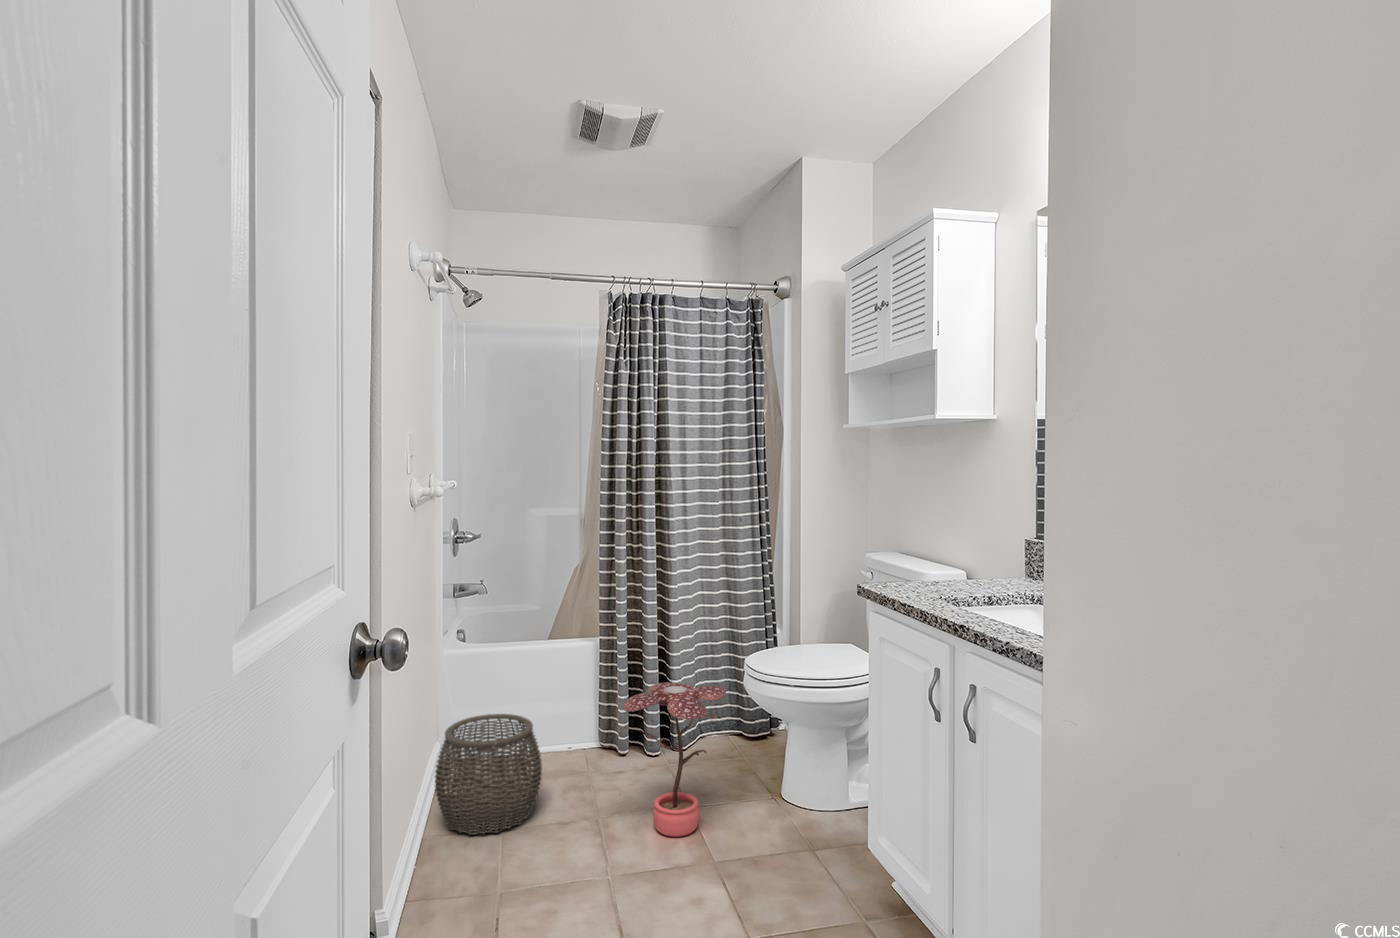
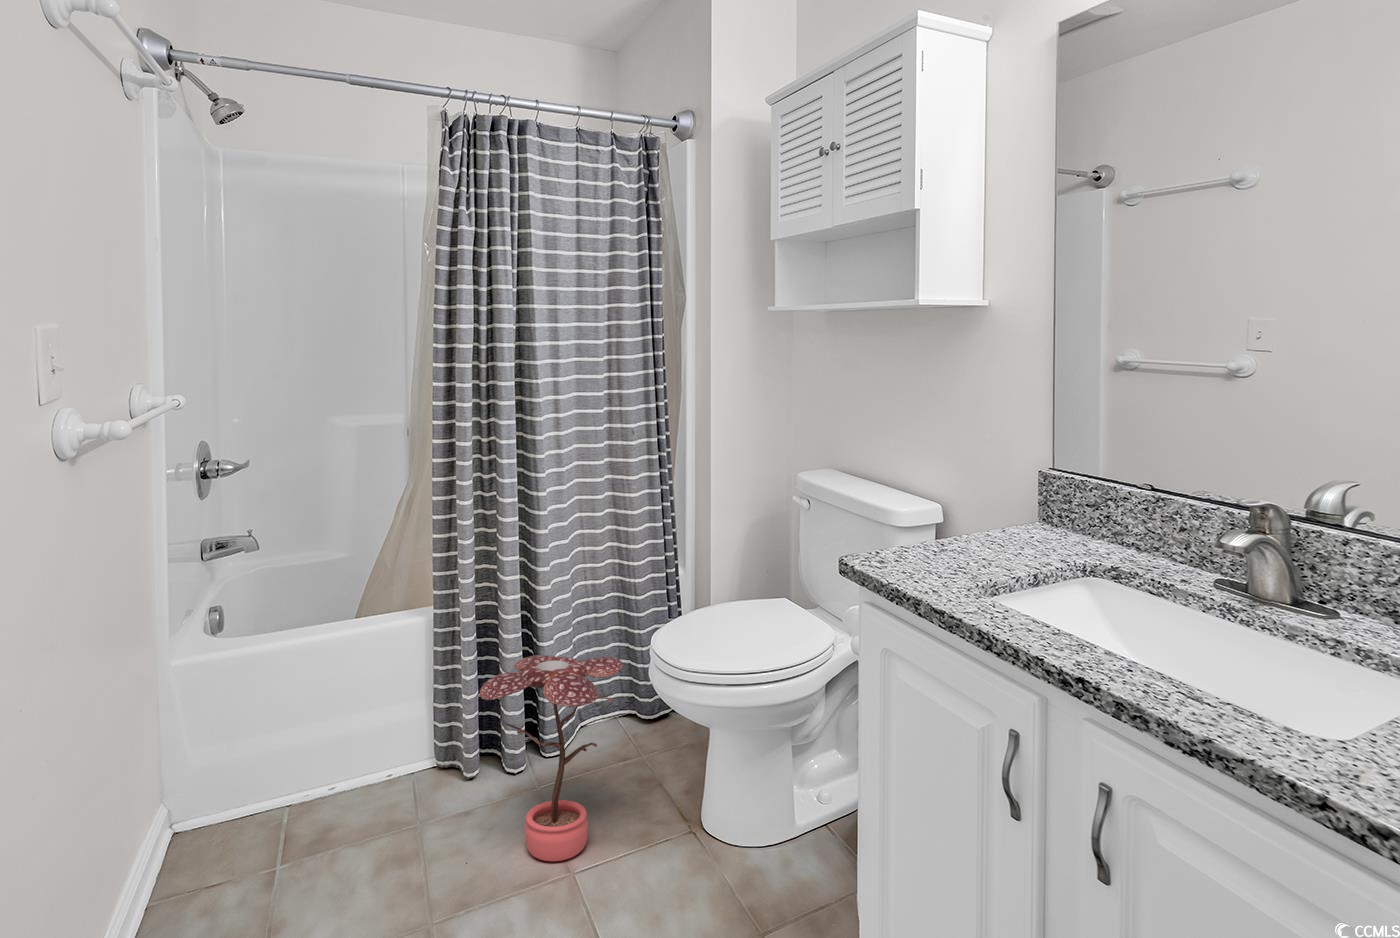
woven basket: present [435,714,542,835] -> none [199,710,364,885]

